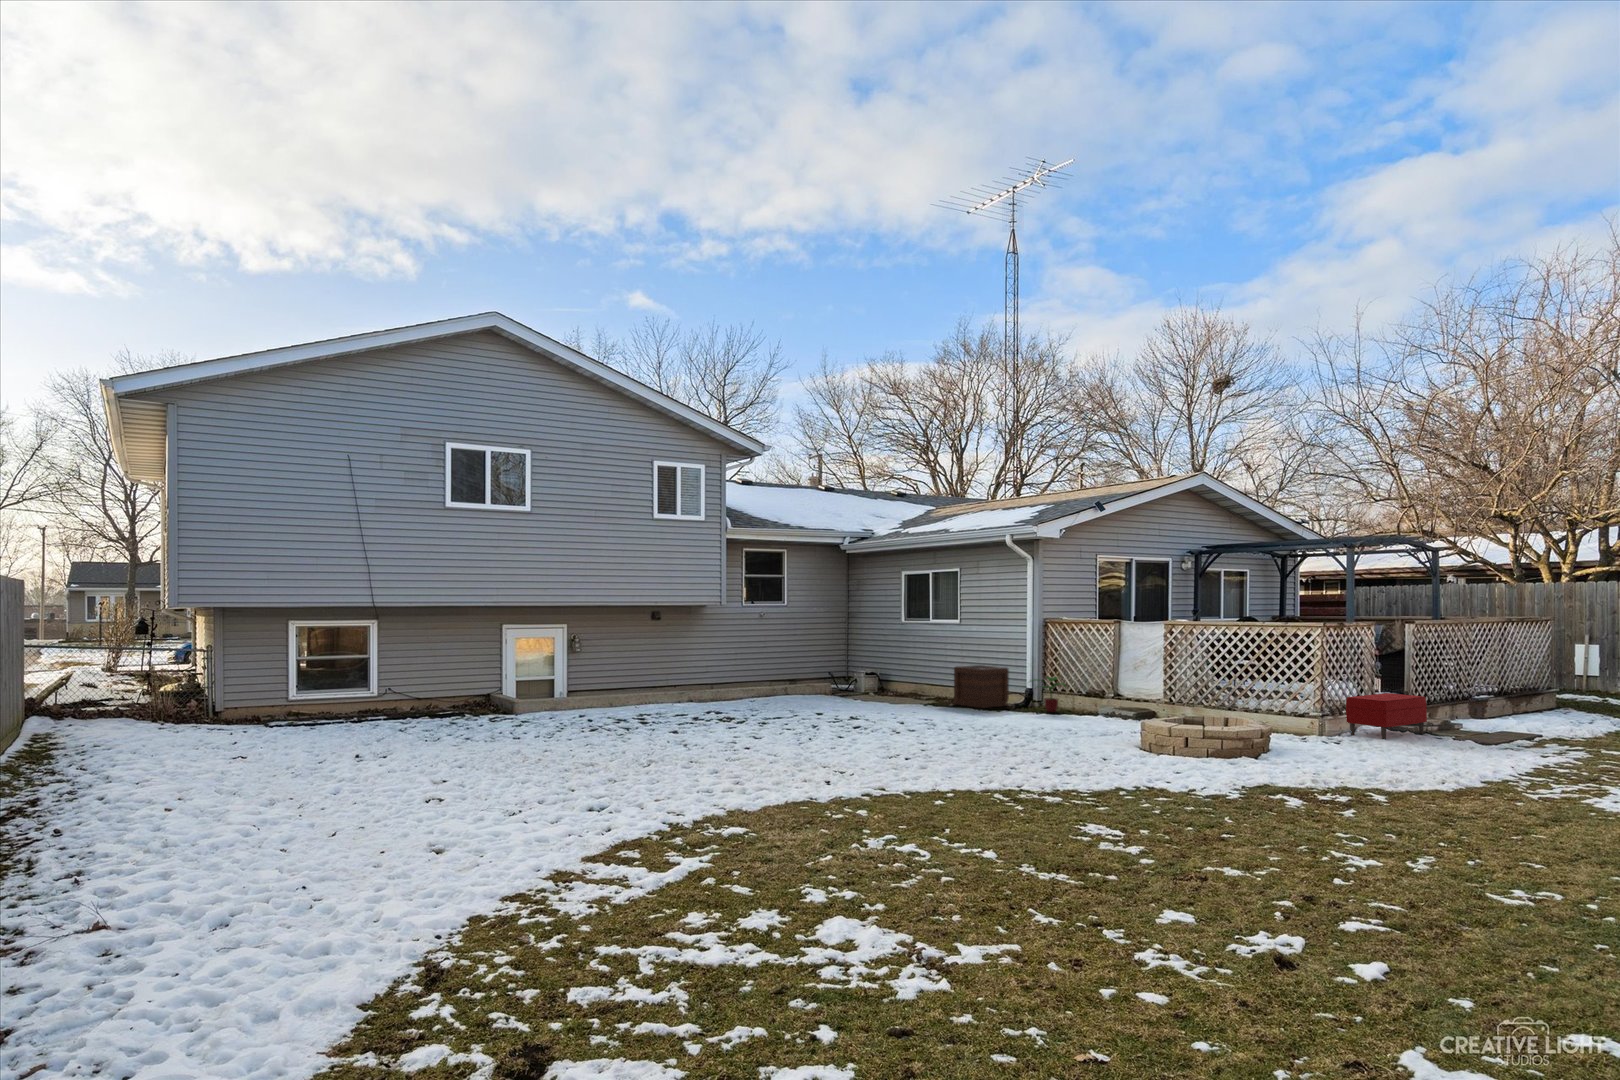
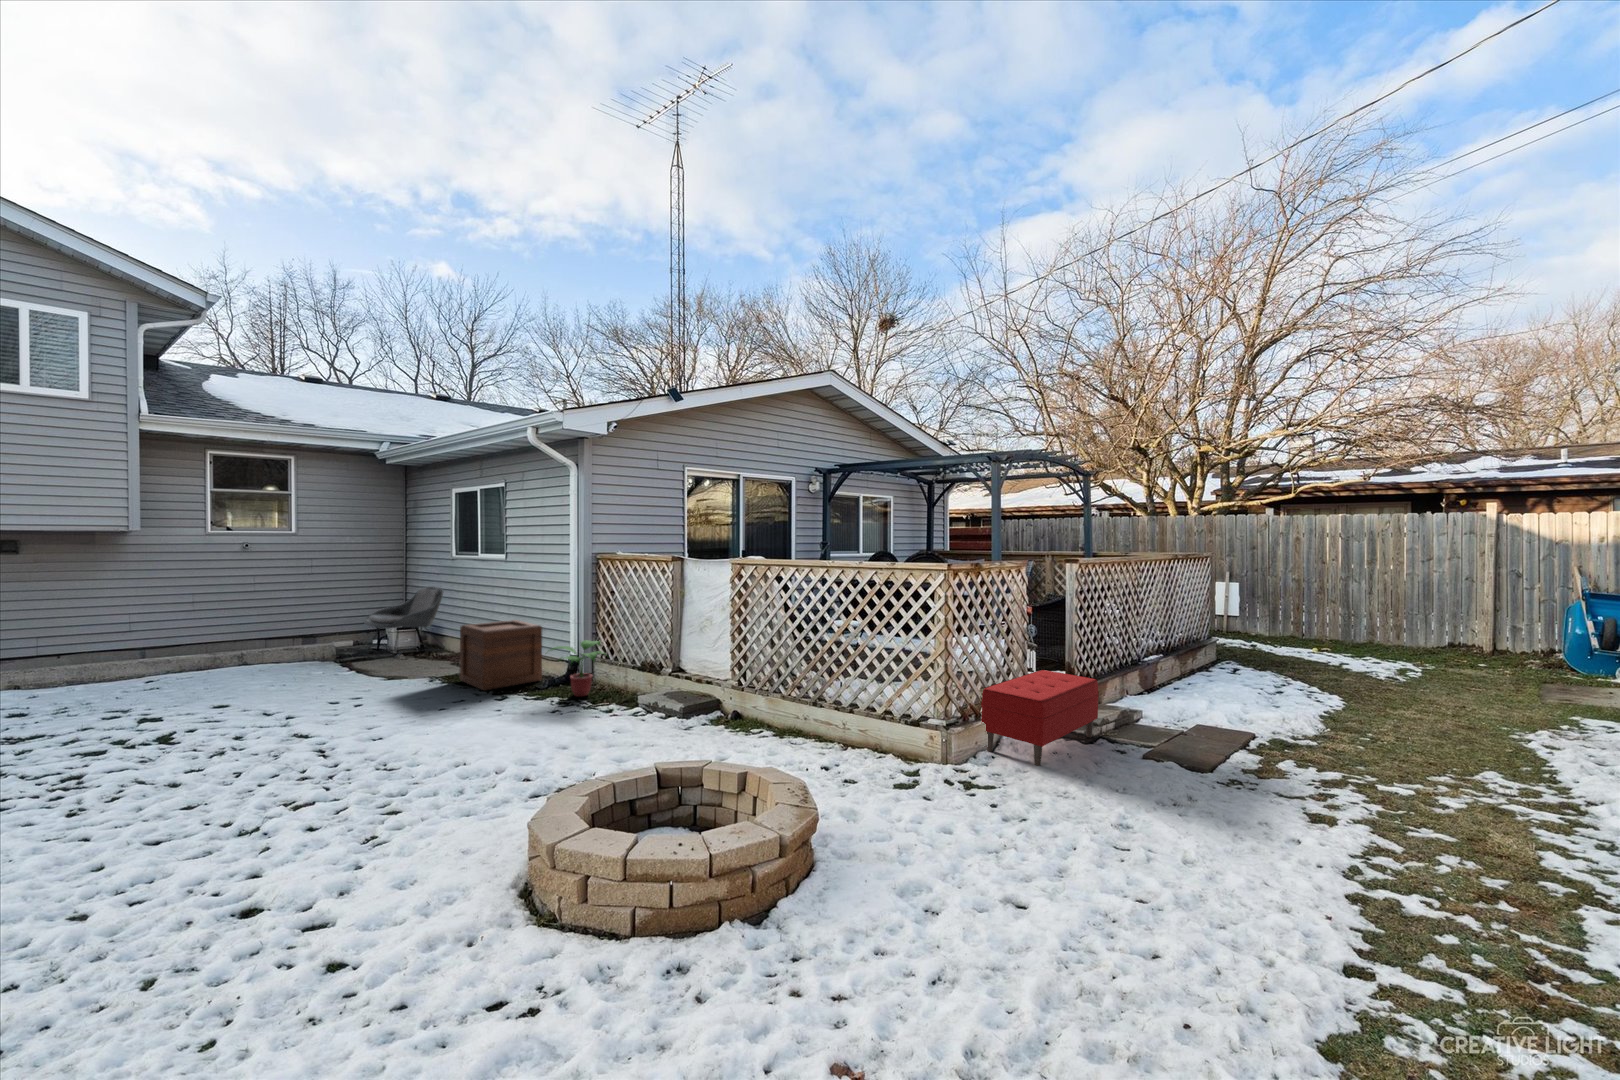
lounge chair: none [843,643,895,695] -> present [364,586,444,658]

